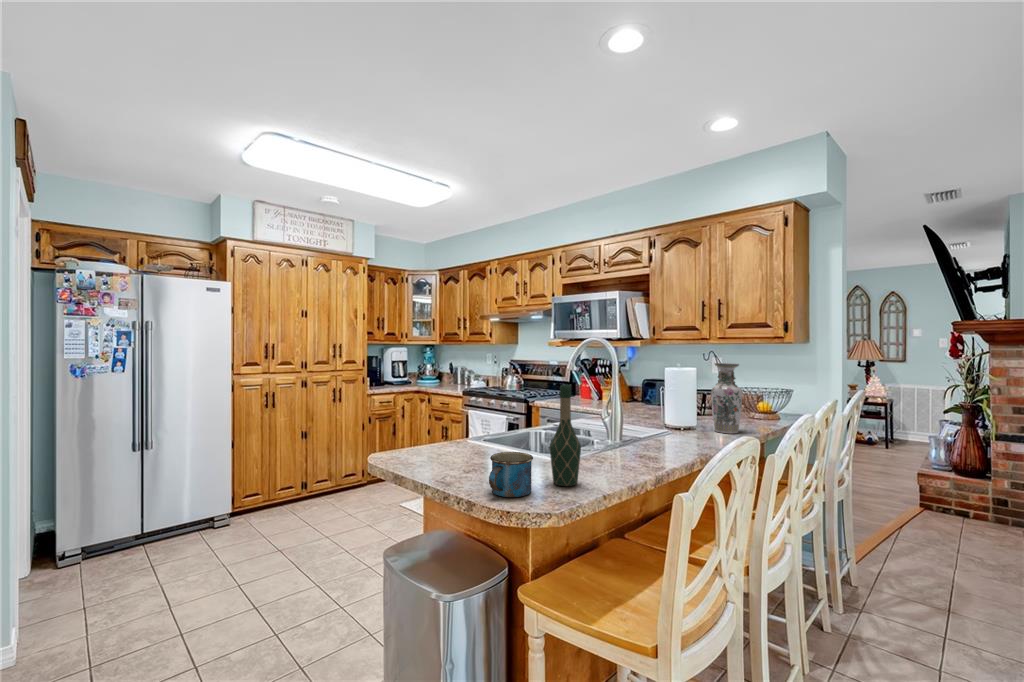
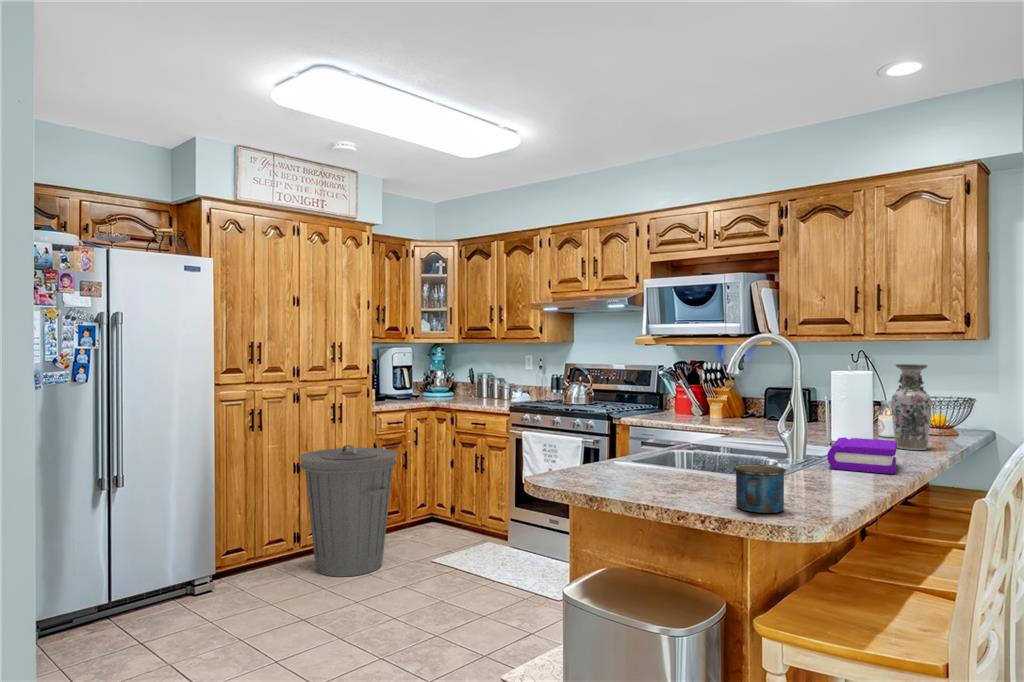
wine bottle: present [550,385,581,486] -> none [787,387,826,503]
trash can: none [300,419,375,516] -> present [299,445,398,577]
book: none [629,423,694,457] -> present [827,437,897,474]

